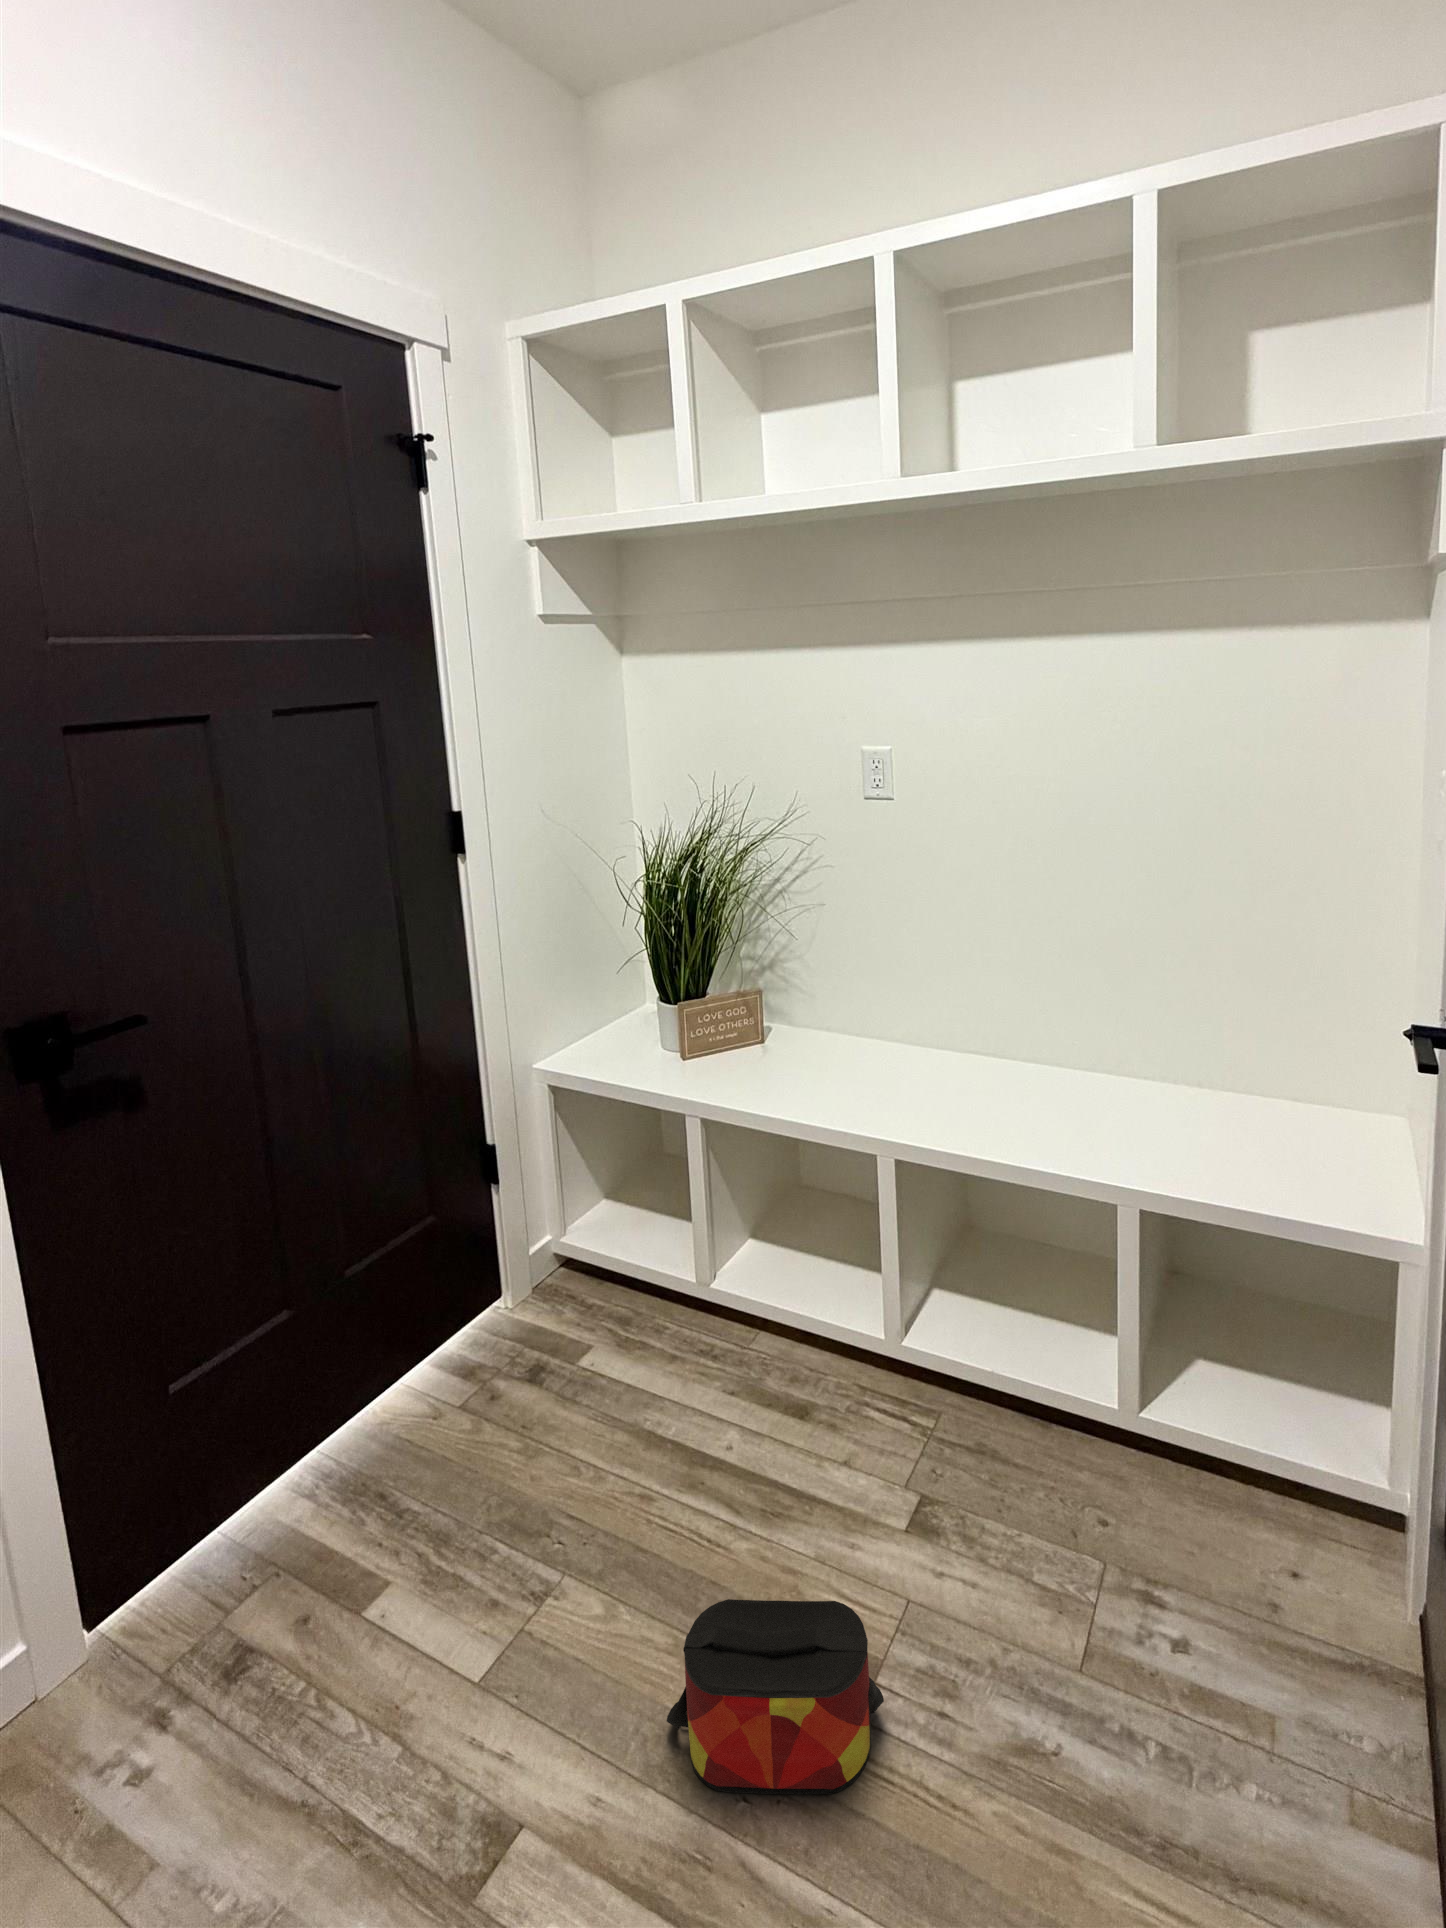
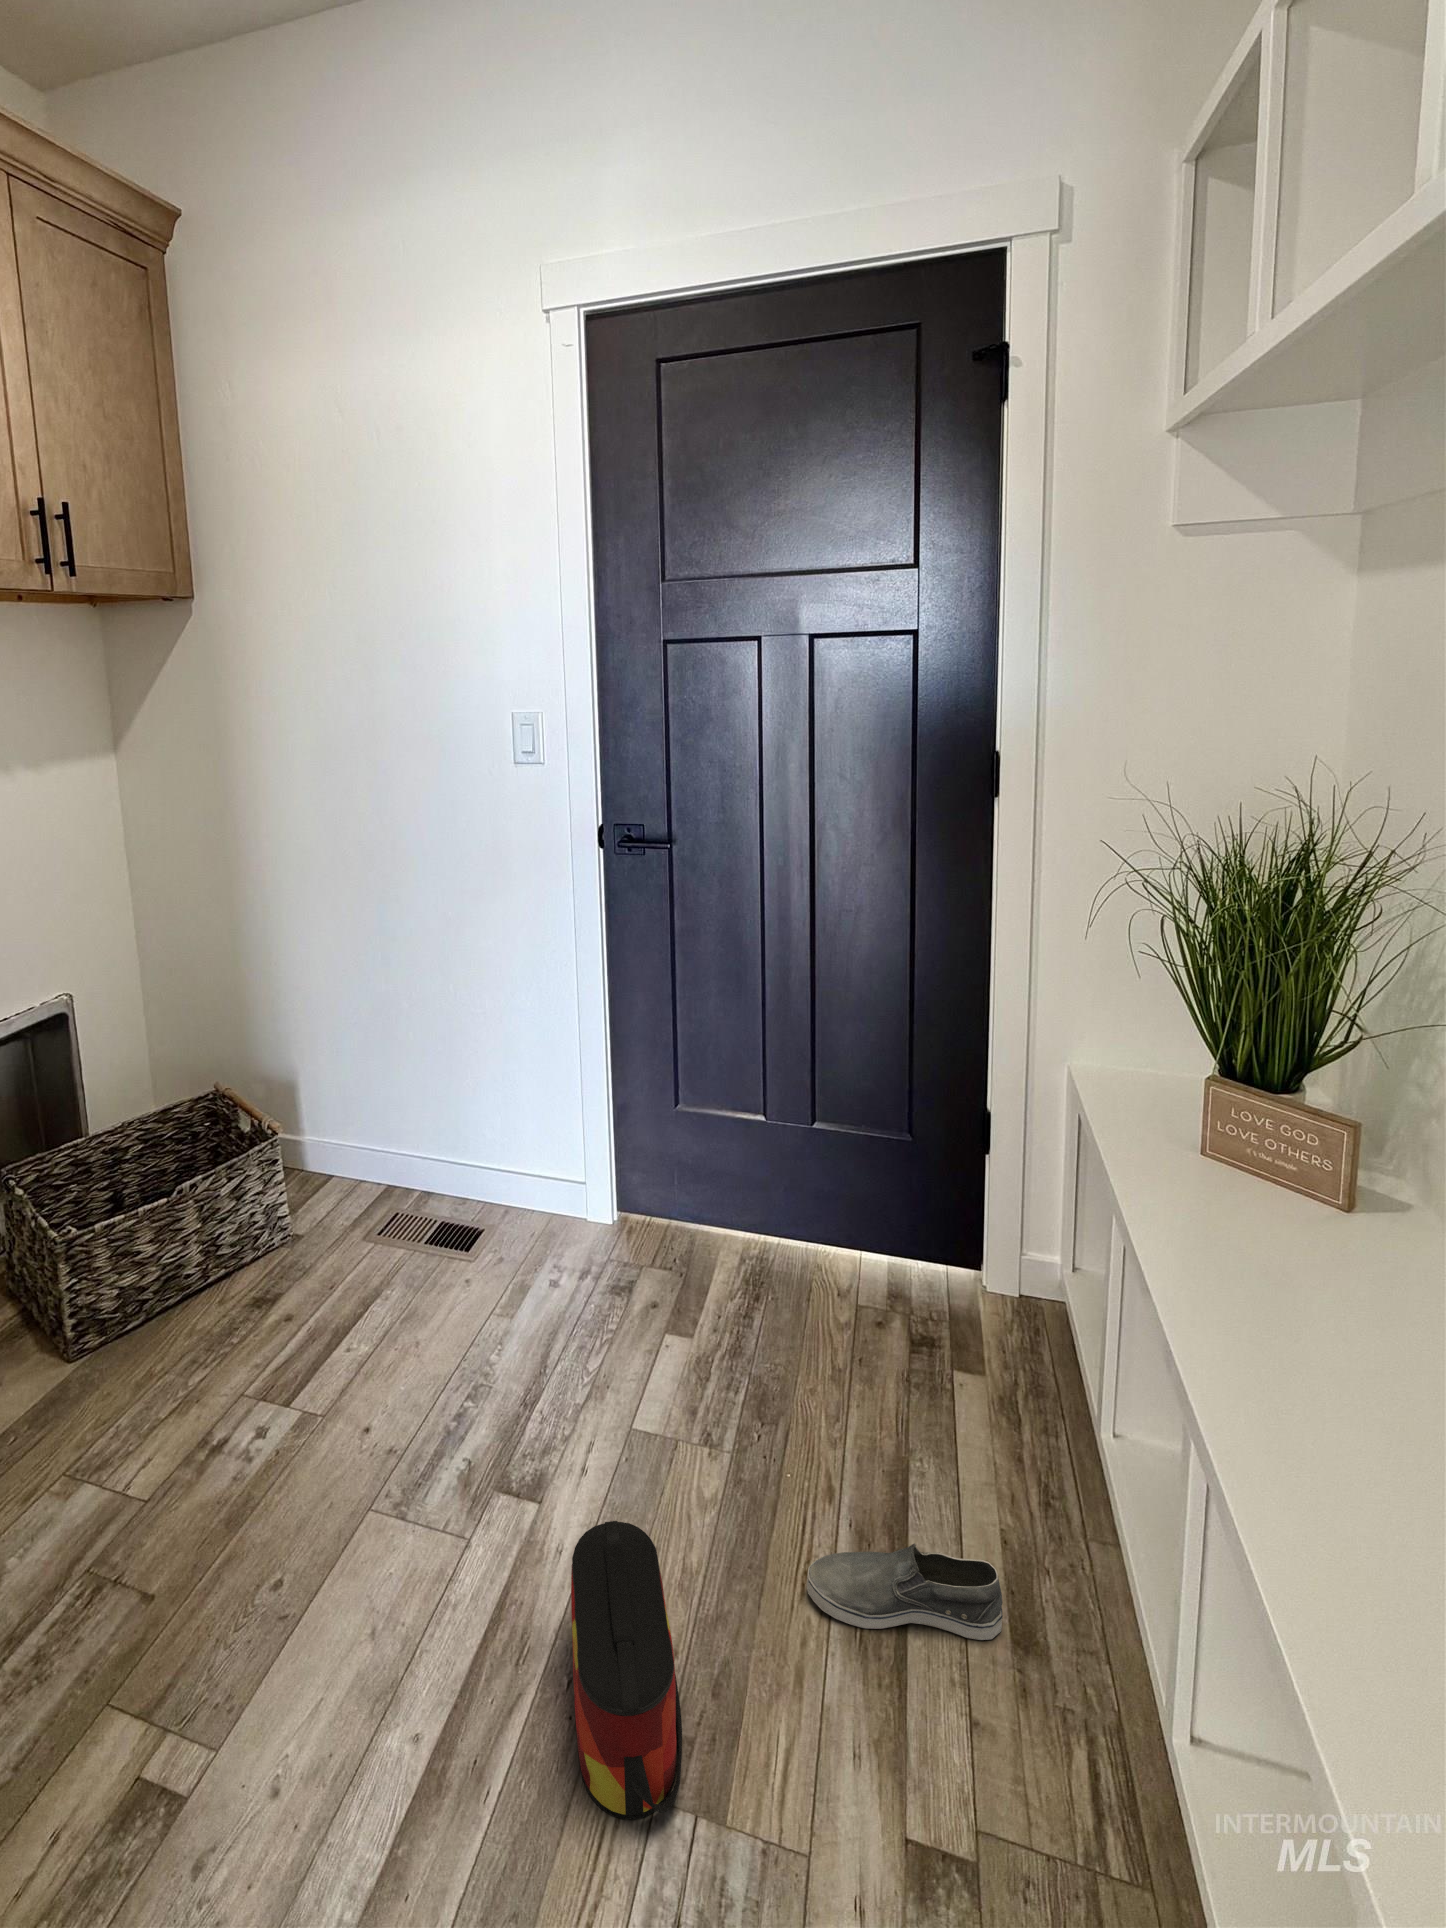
shoe: none [715,1385,796,1540] -> present [807,1543,1003,1640]

